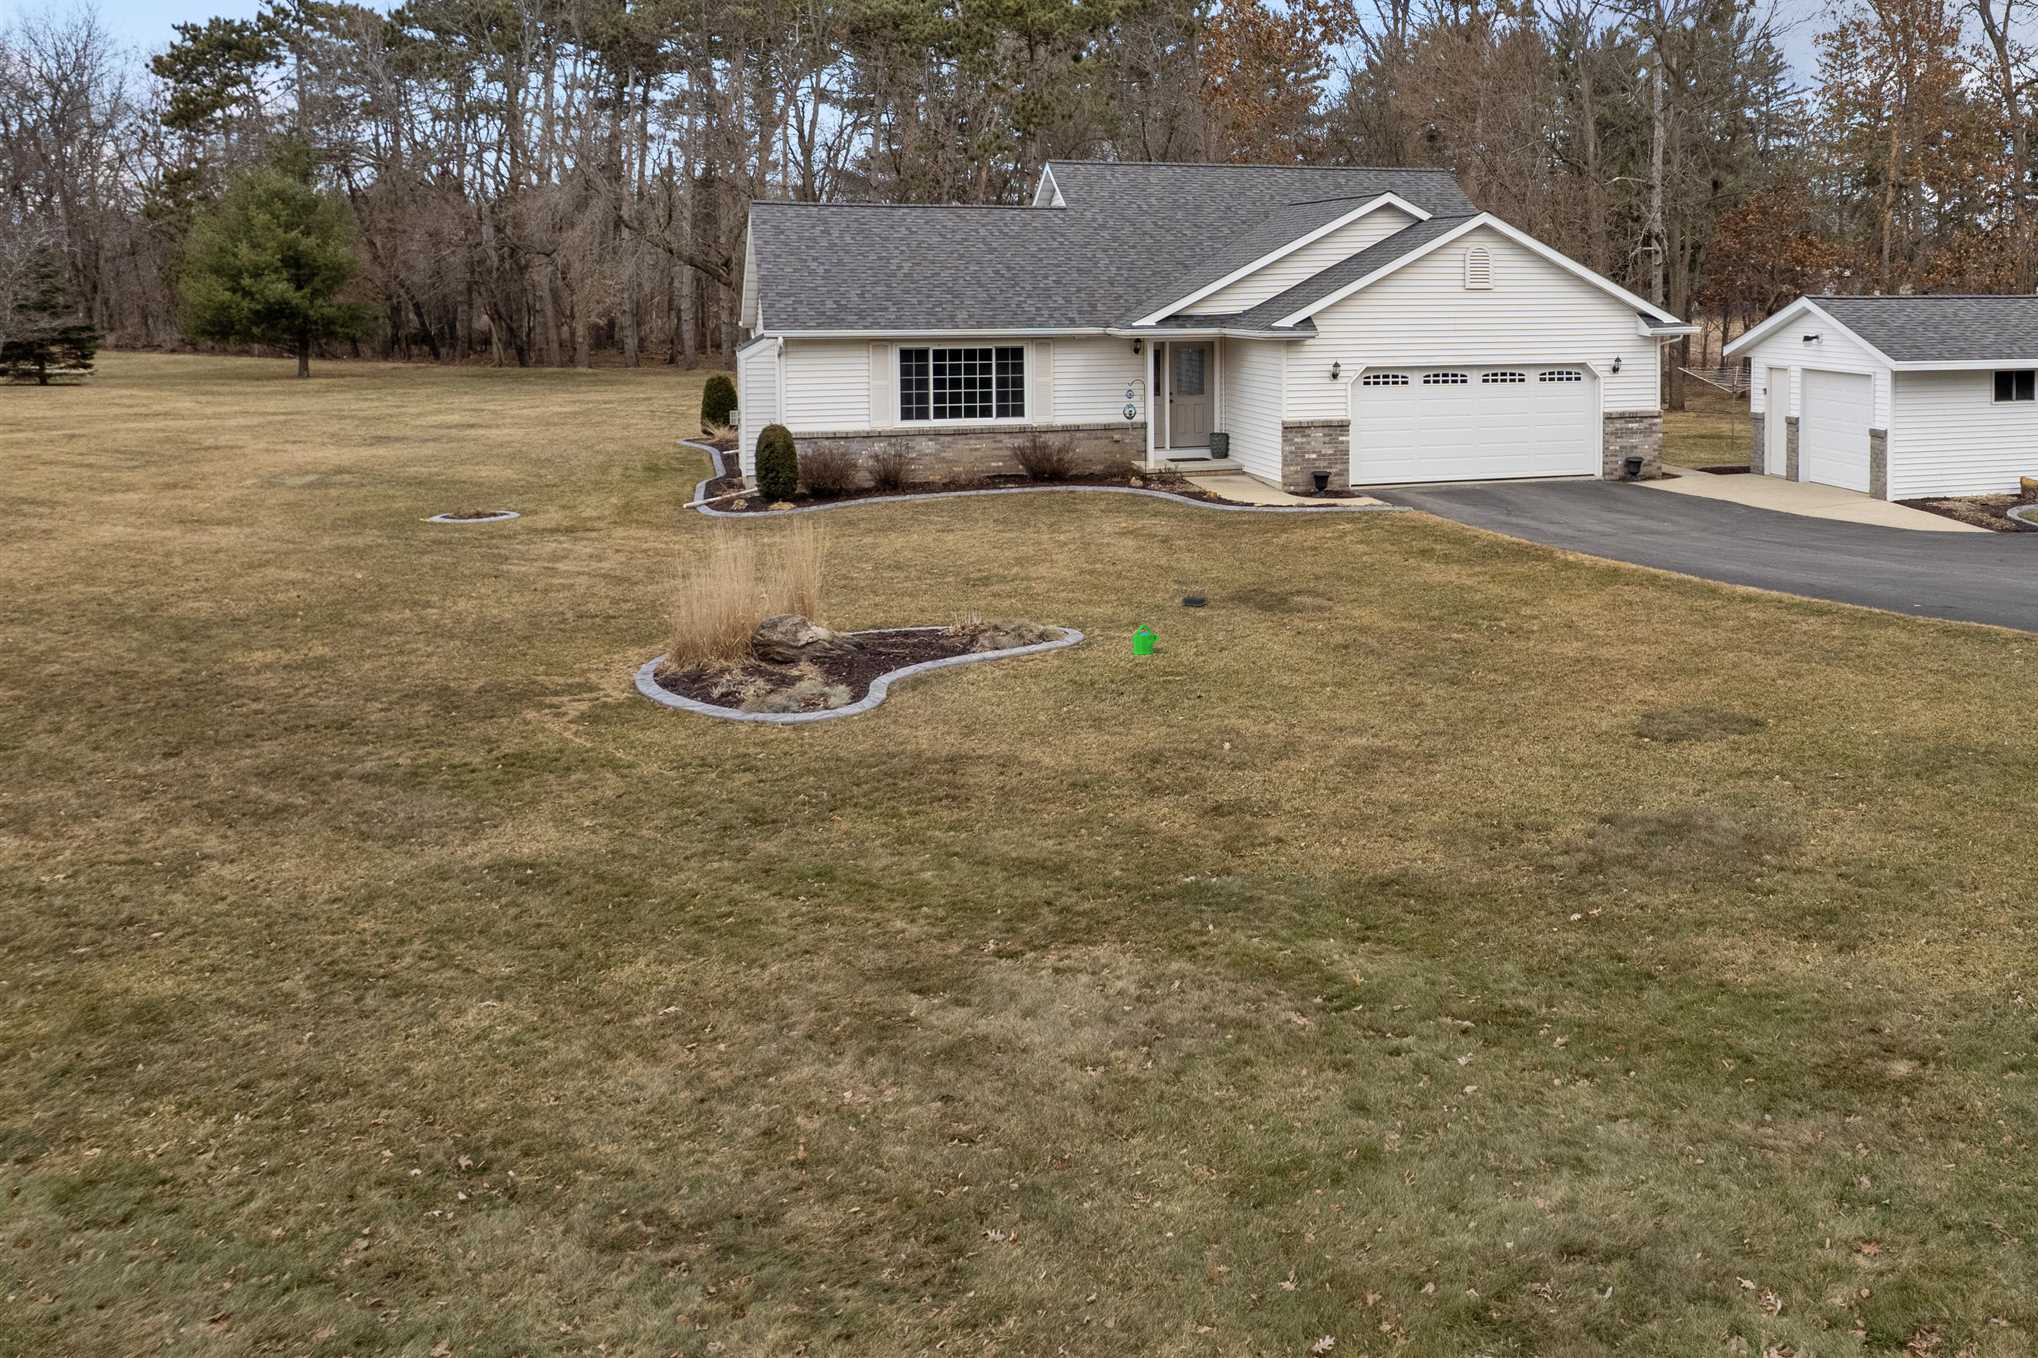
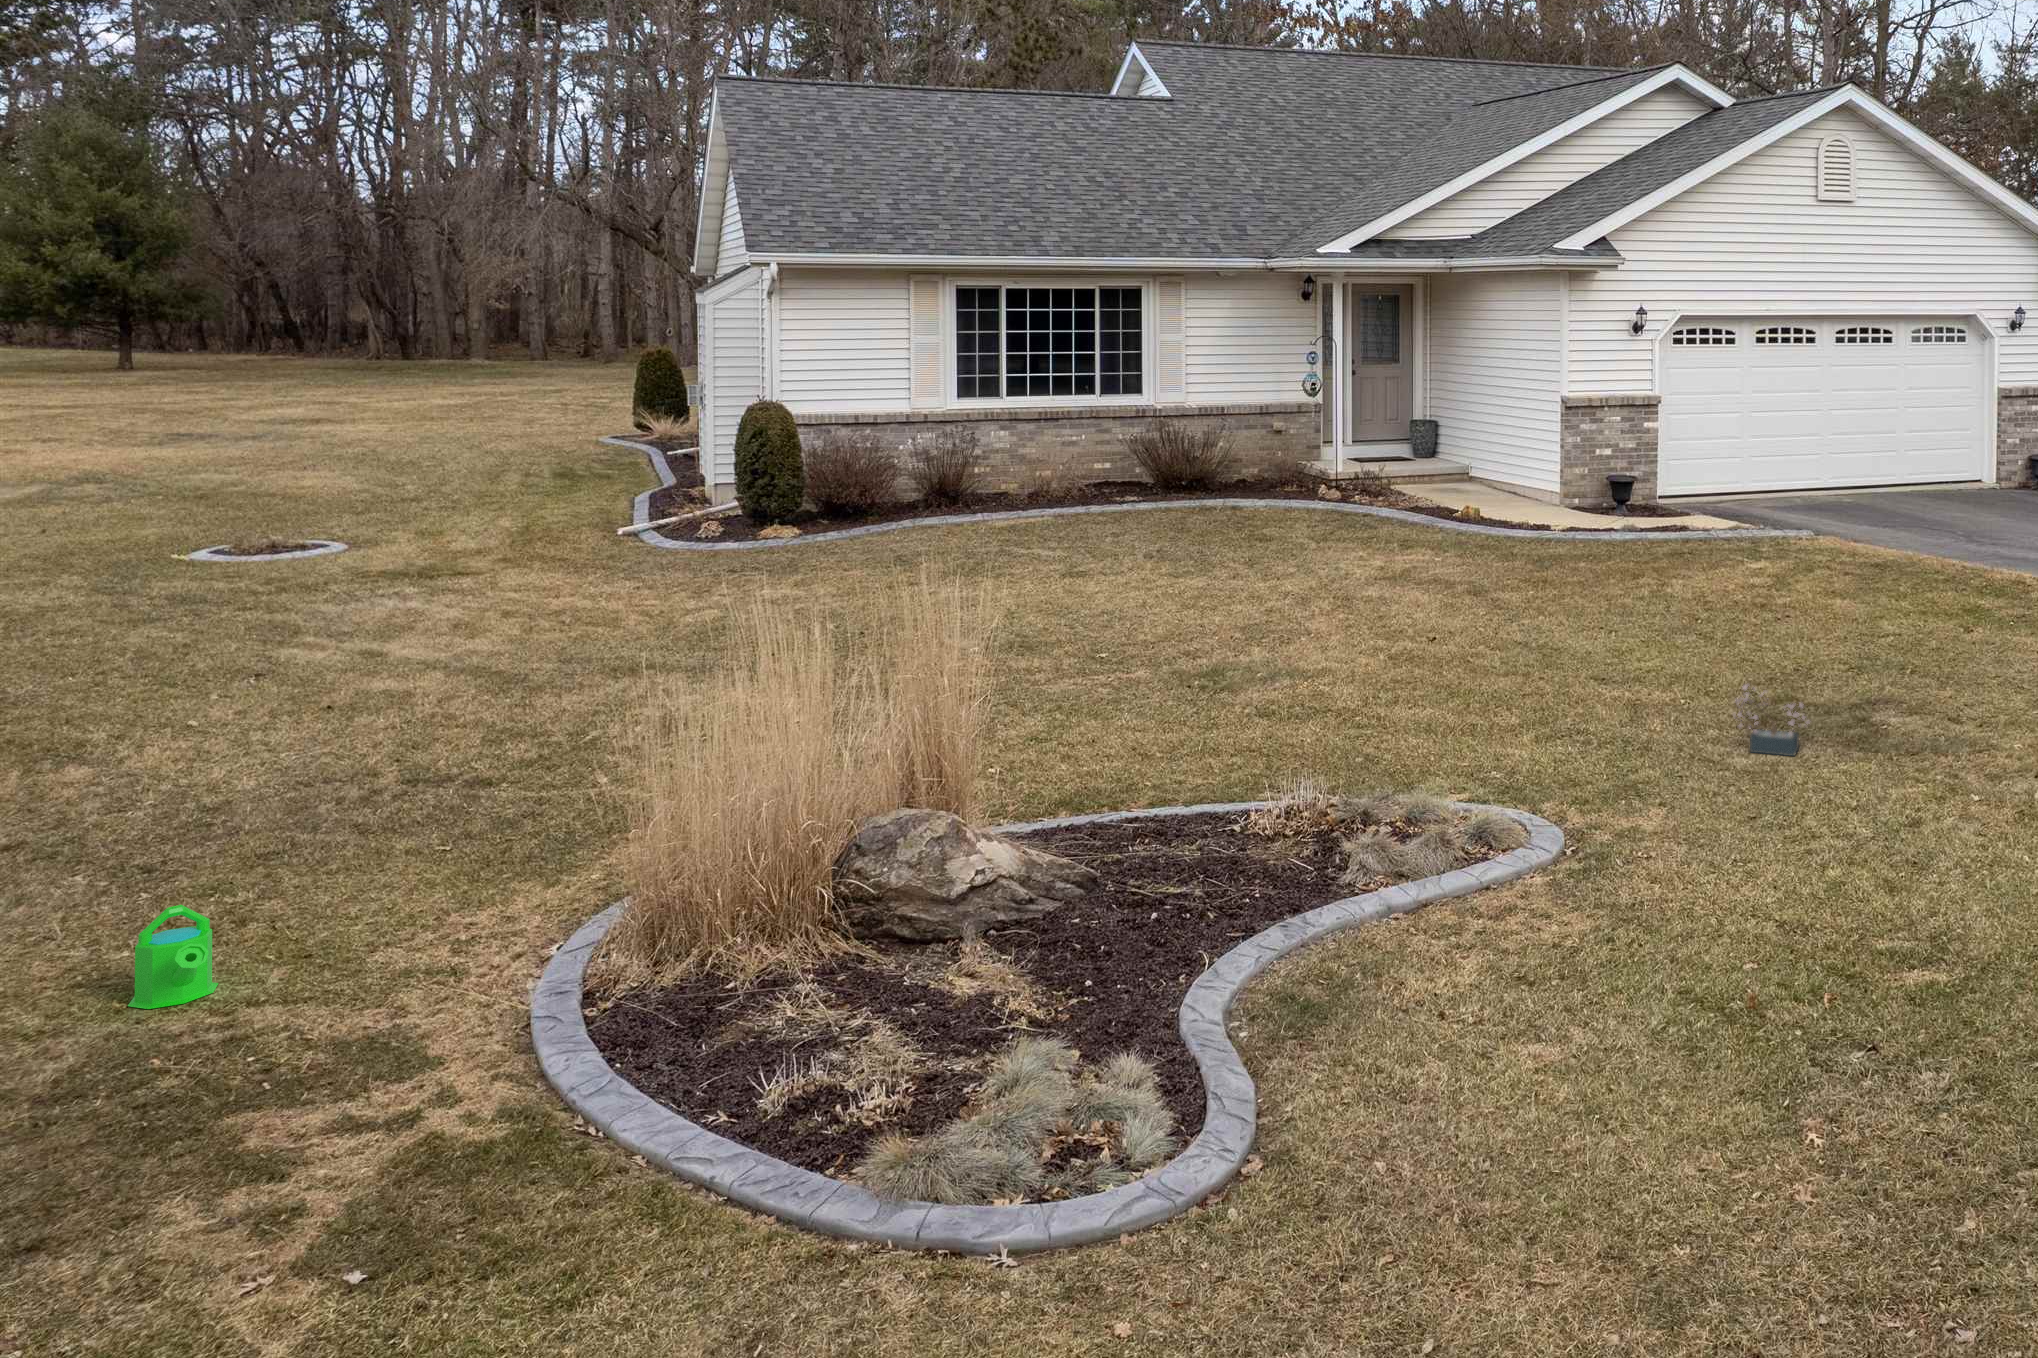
watering can: present [1132,624,1159,654] -> present [128,905,218,1009]

